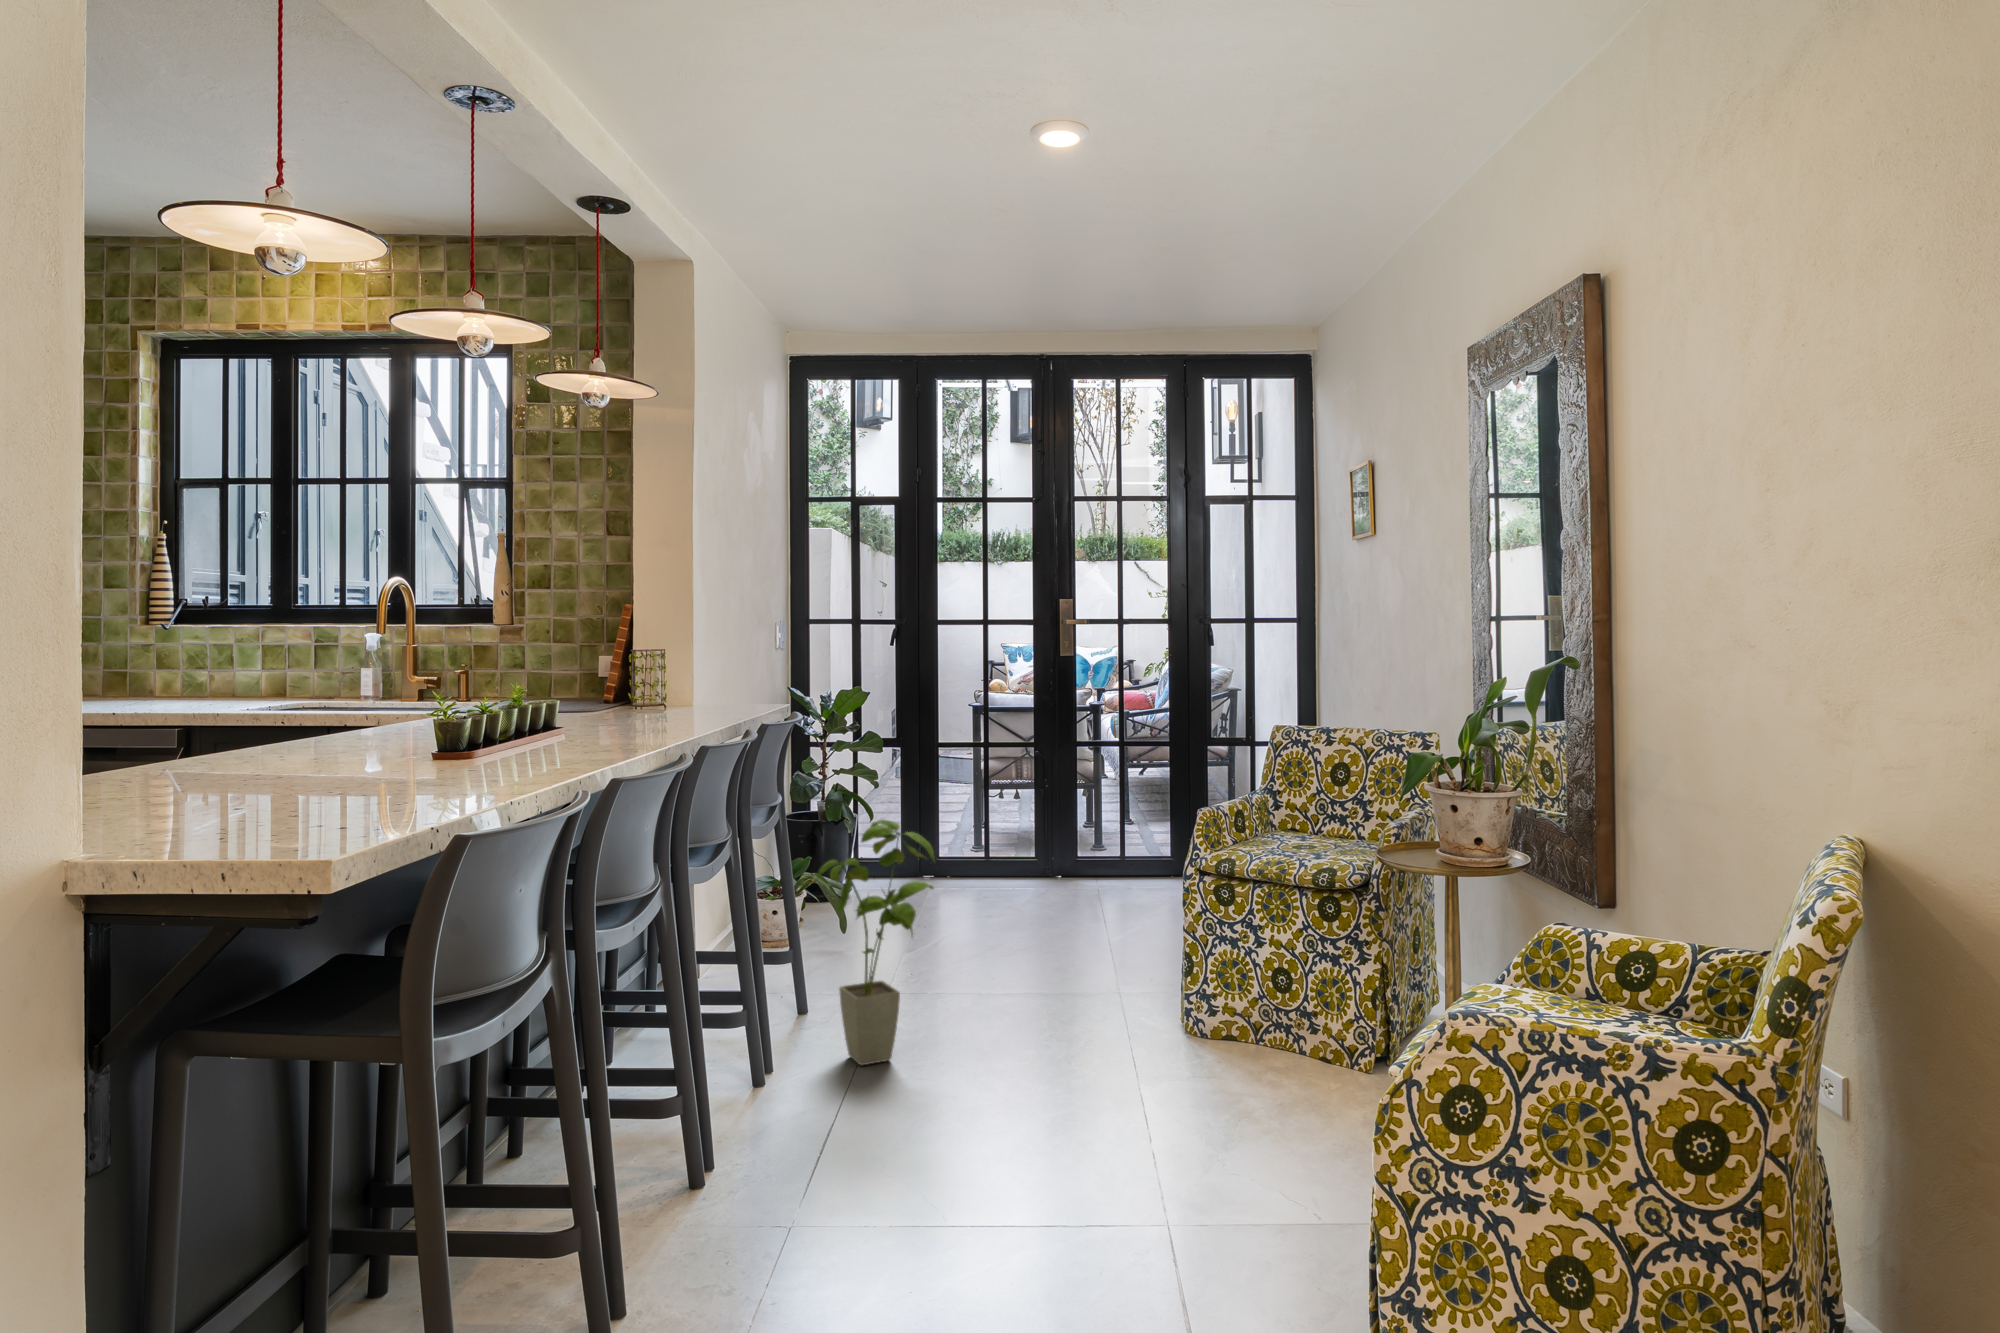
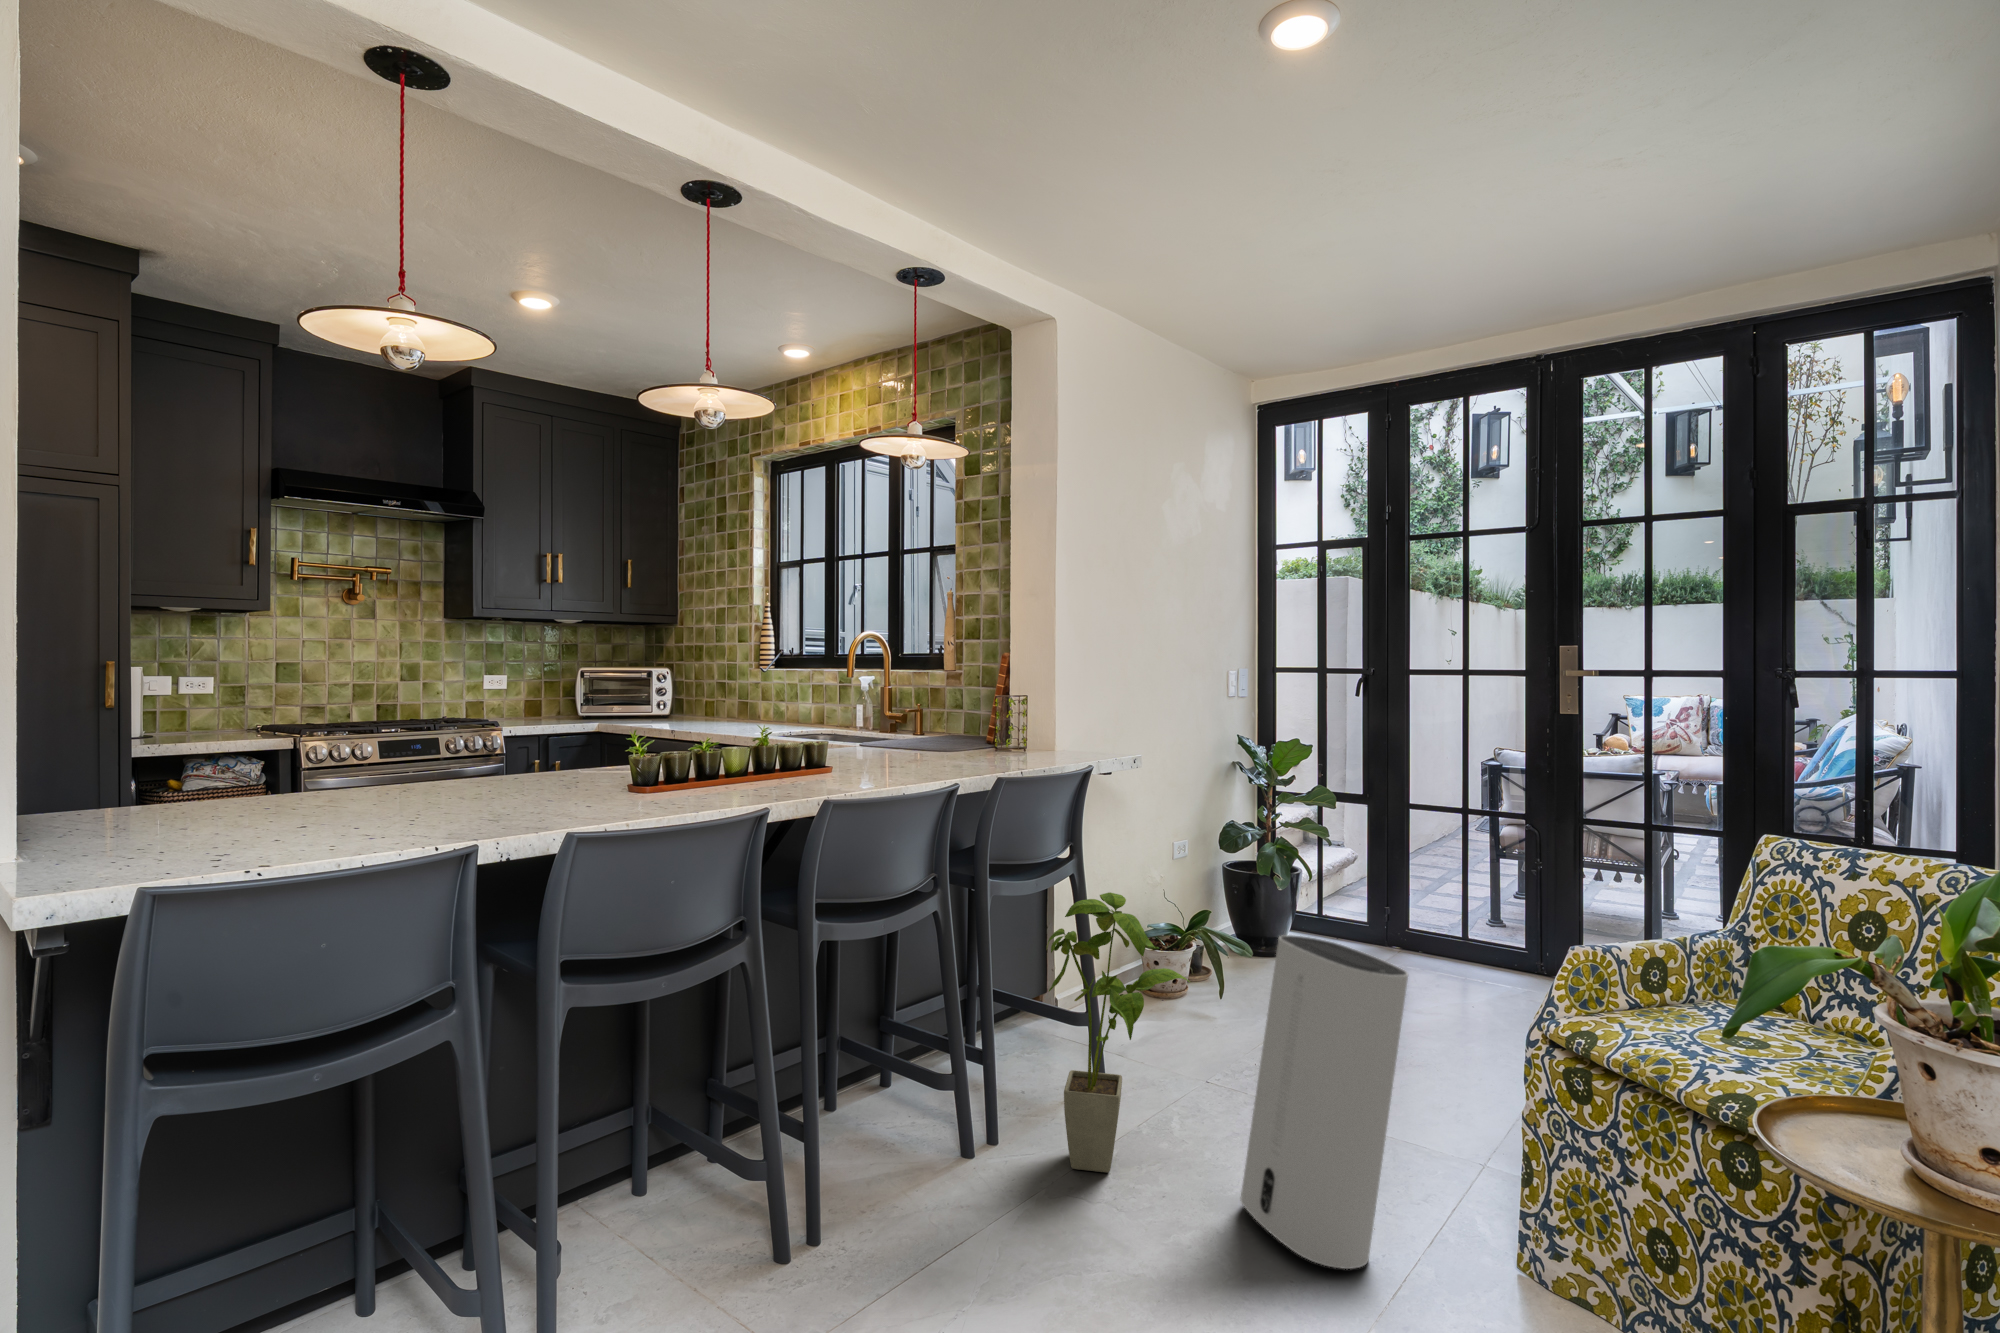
air purifier: none [1002,833,1122,1061] -> present [1241,935,1408,1269]

